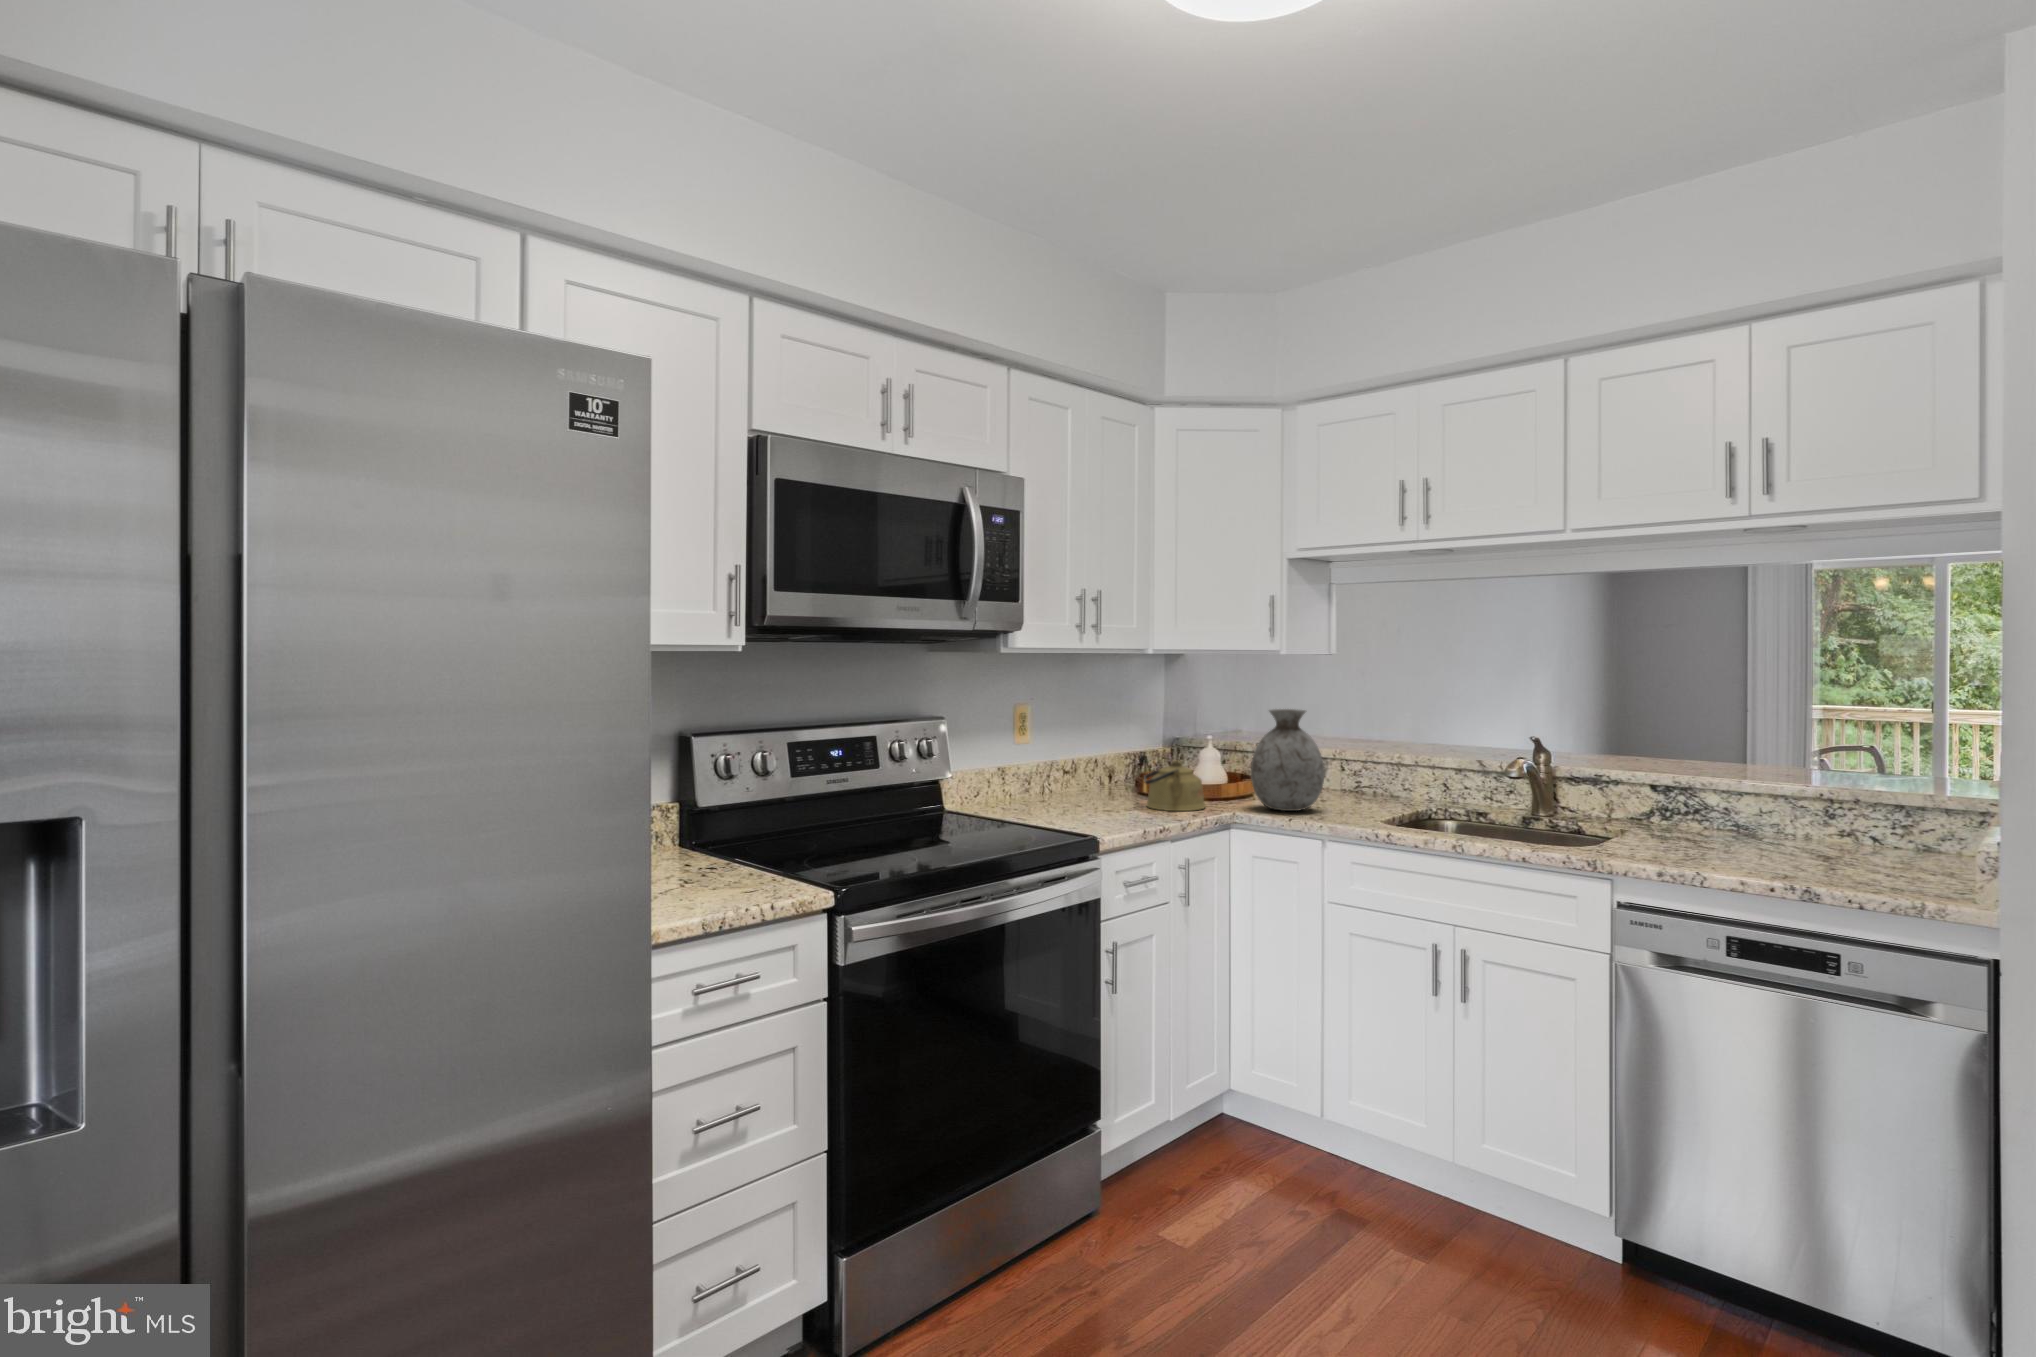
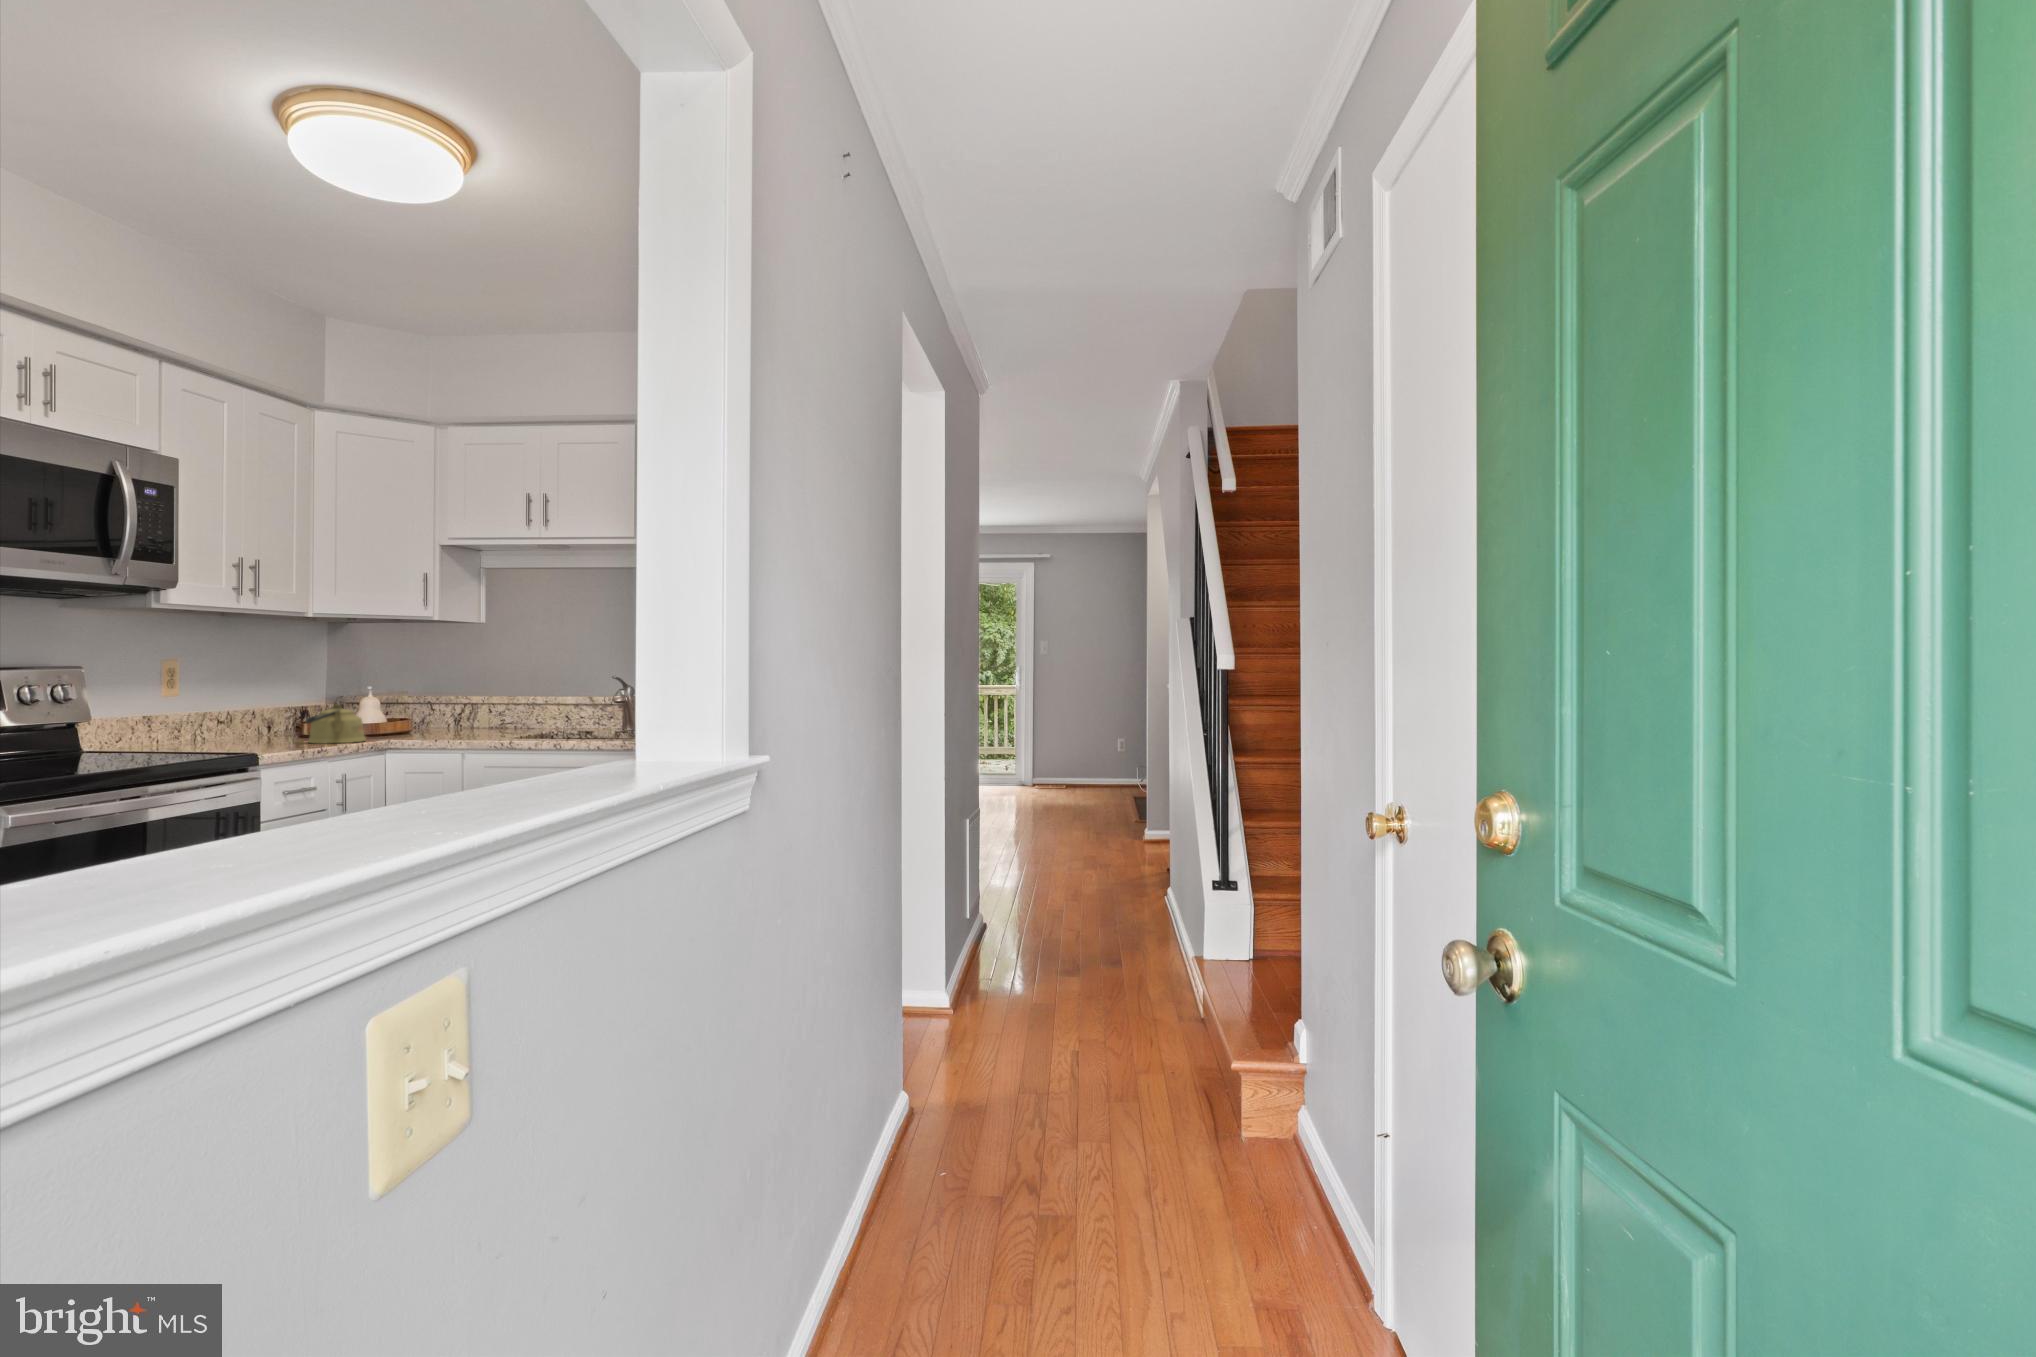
vase: present [1251,709,1324,811] -> none [407,663,470,739]

